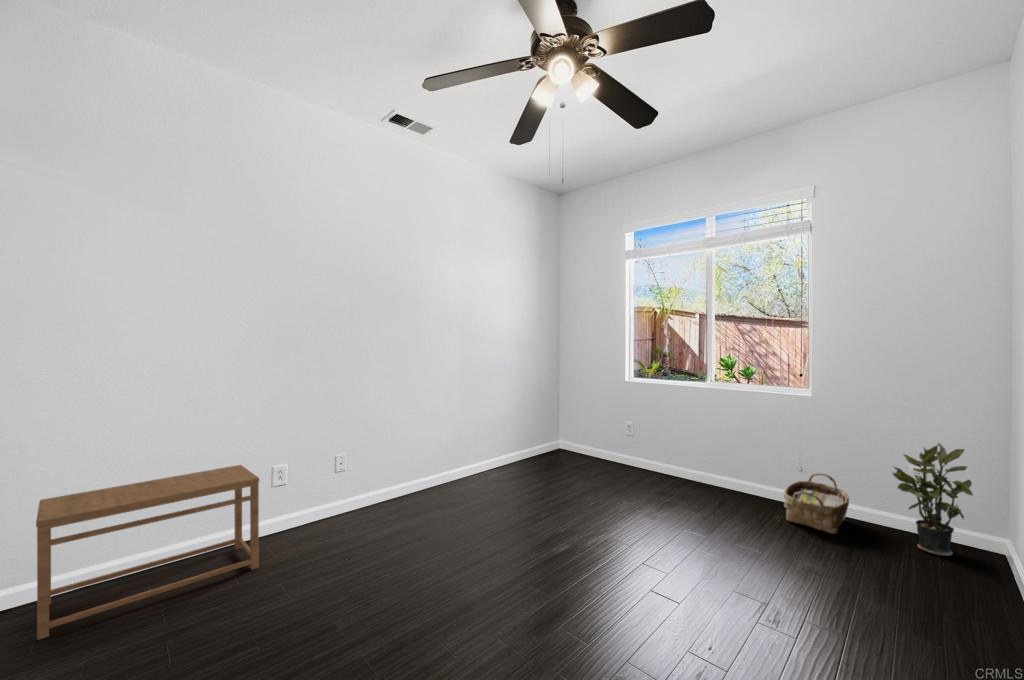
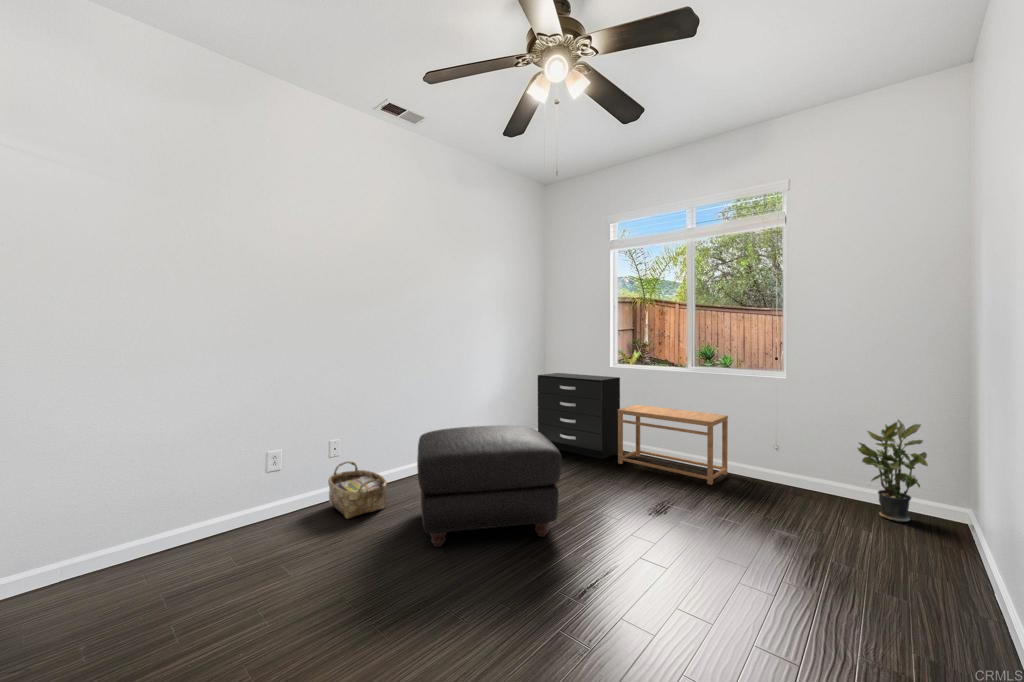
dresser: none [550,384,636,476] -> present [538,373,620,459]
ottoman: none [417,441,568,568] -> present [417,425,562,547]
side table: present [36,465,259,640] -> present [618,405,728,485]
woven basket: present [784,473,849,534] -> present [328,461,387,519]

